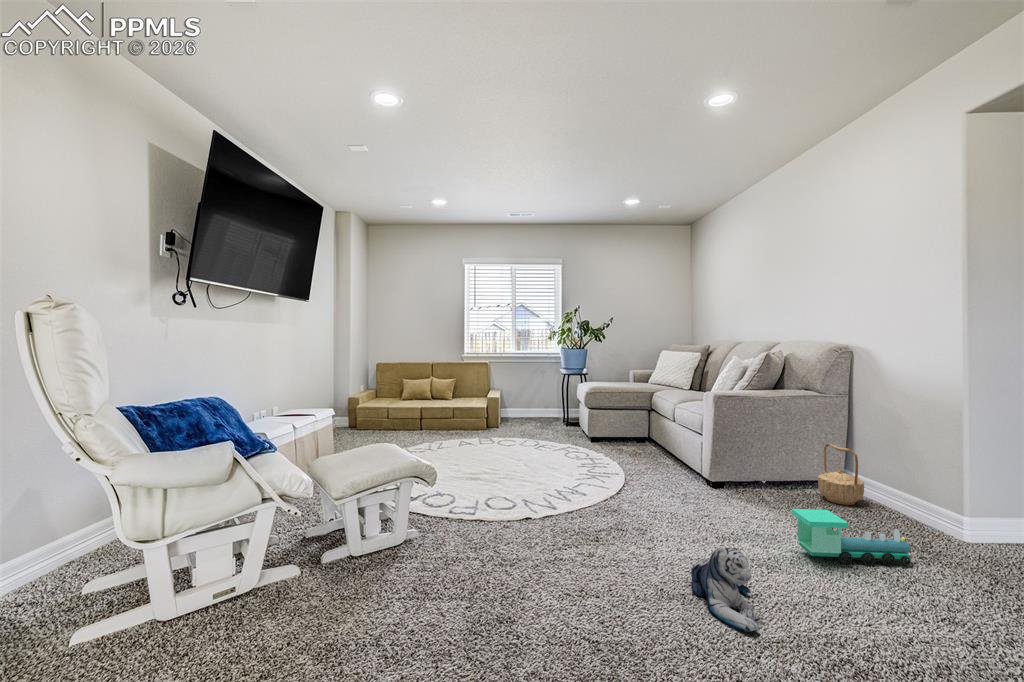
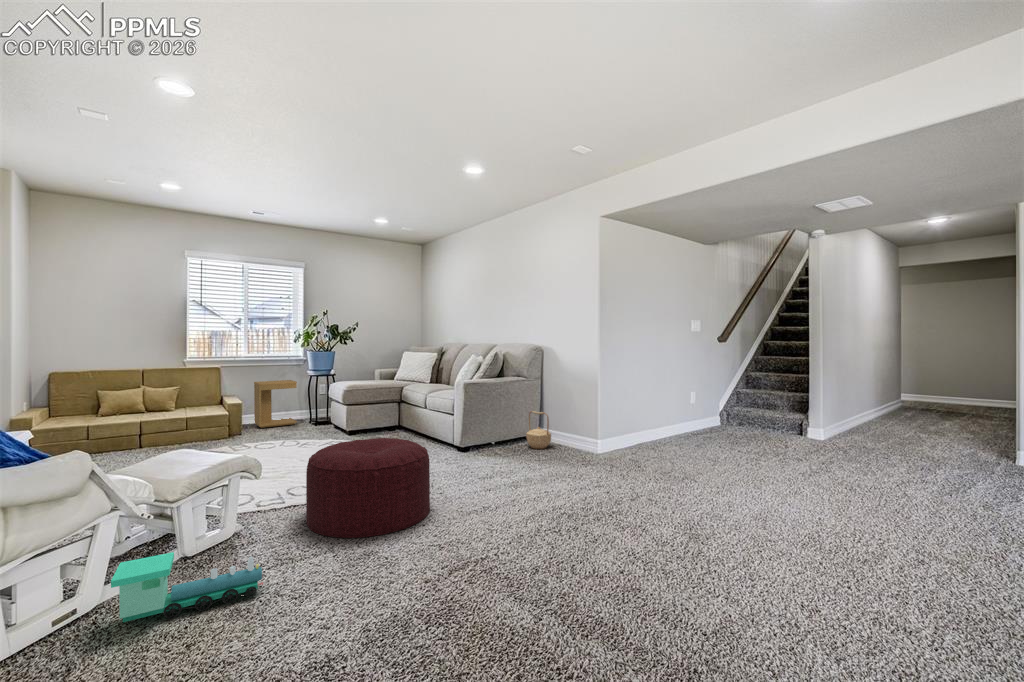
side table: none [516,377,551,423] -> present [254,380,297,428]
ottoman: none [474,457,623,592] -> present [306,438,430,538]
toy train: present [792,509,913,565] -> present [111,552,263,622]
plush toy: present [691,547,759,633] -> none [477,474,523,519]

